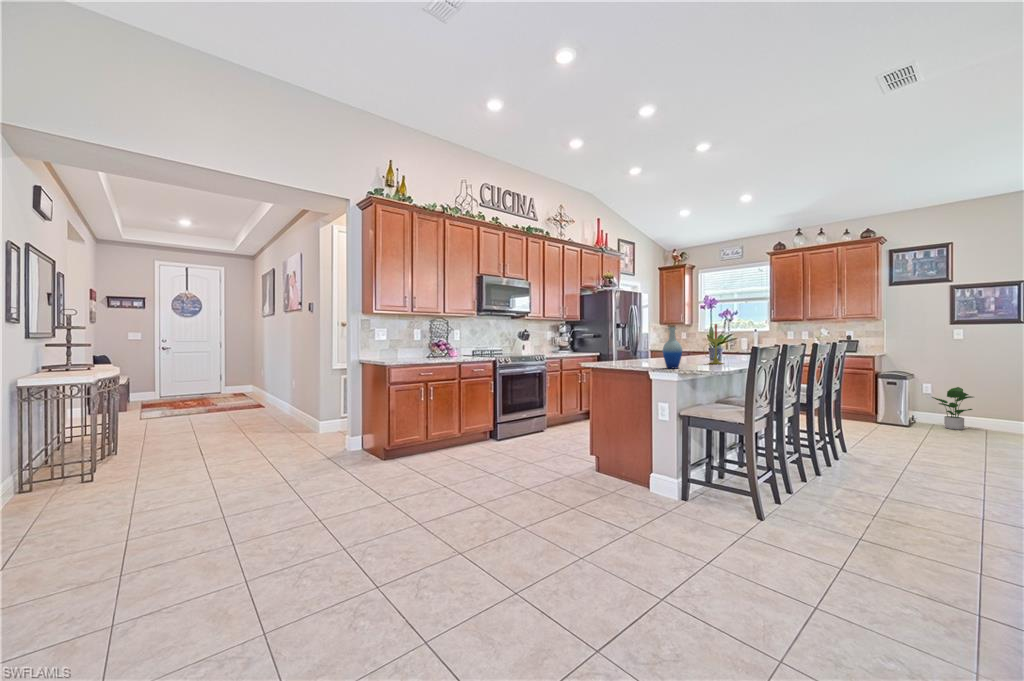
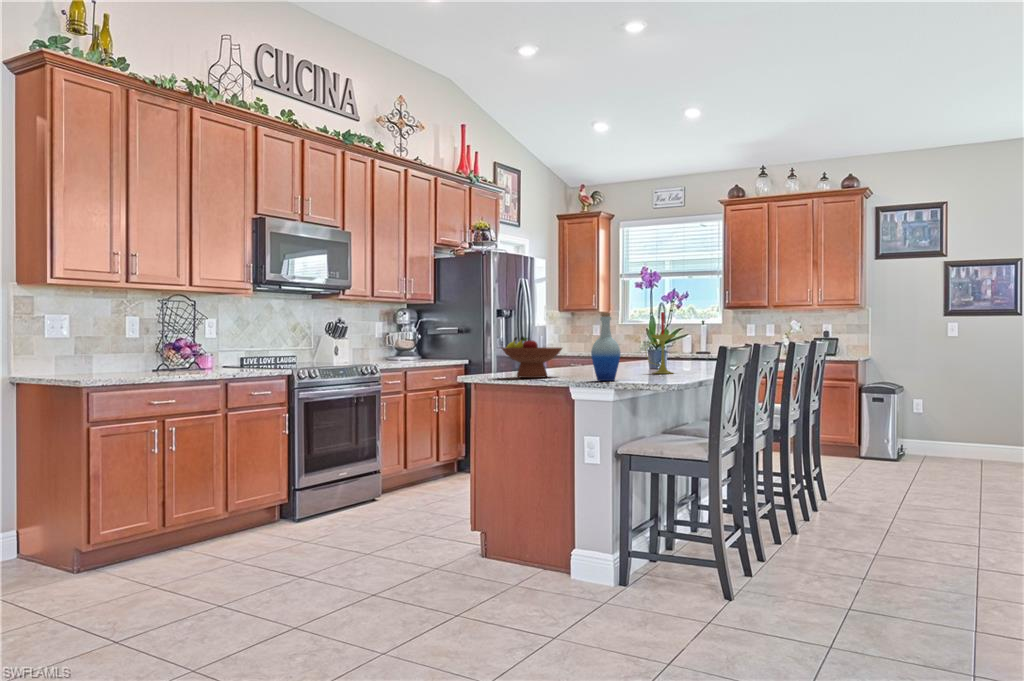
fruit bowl: none [609,340,648,365] -> present [502,336,562,378]
potted plant: present [932,387,973,430] -> none [923,403,973,462]

